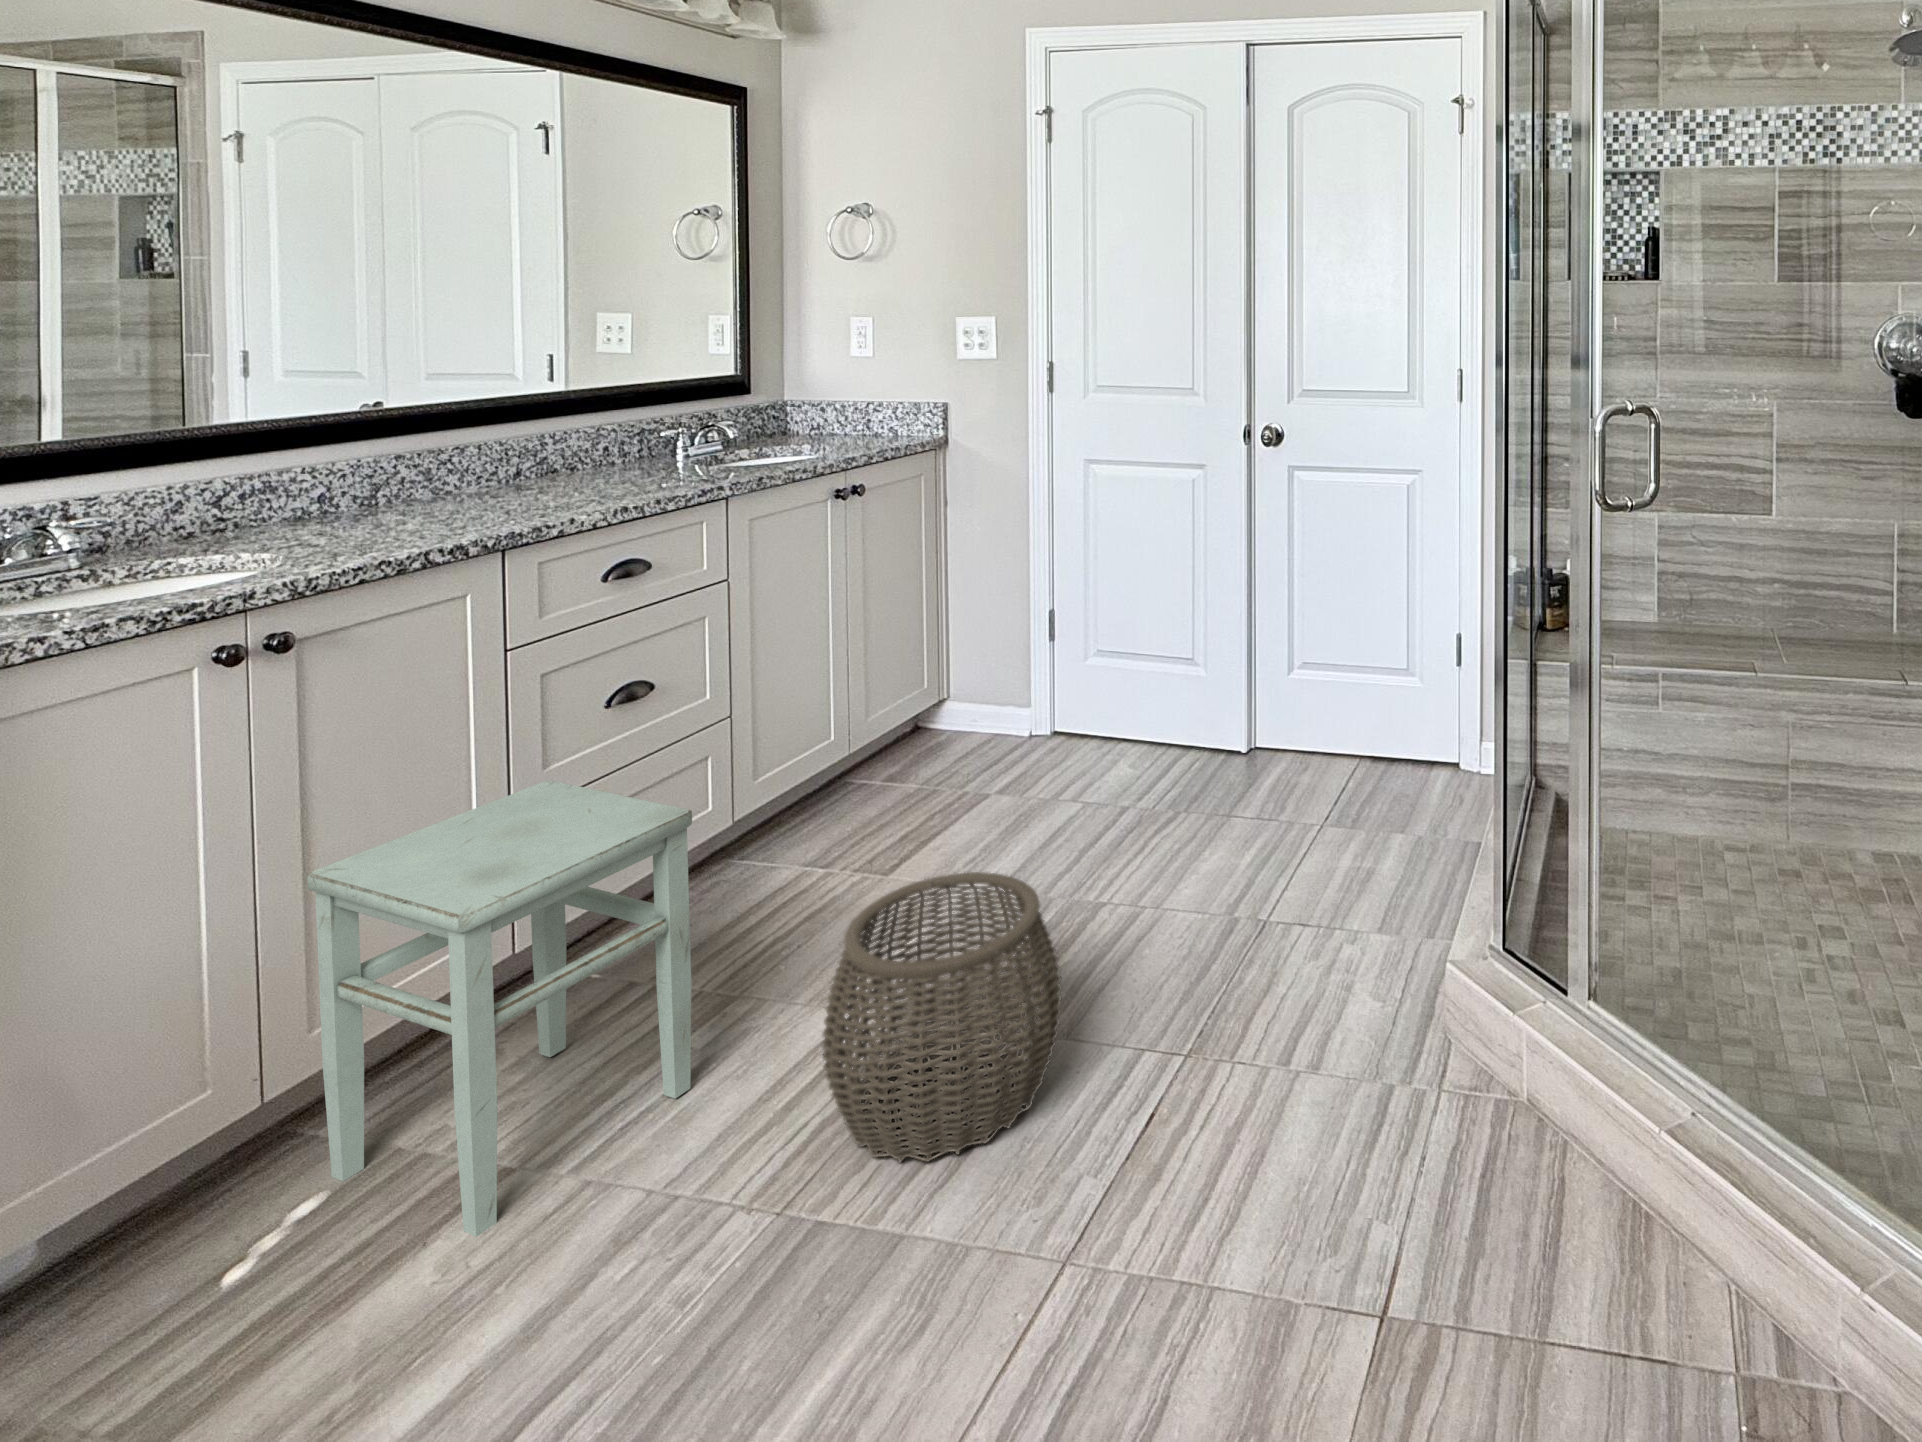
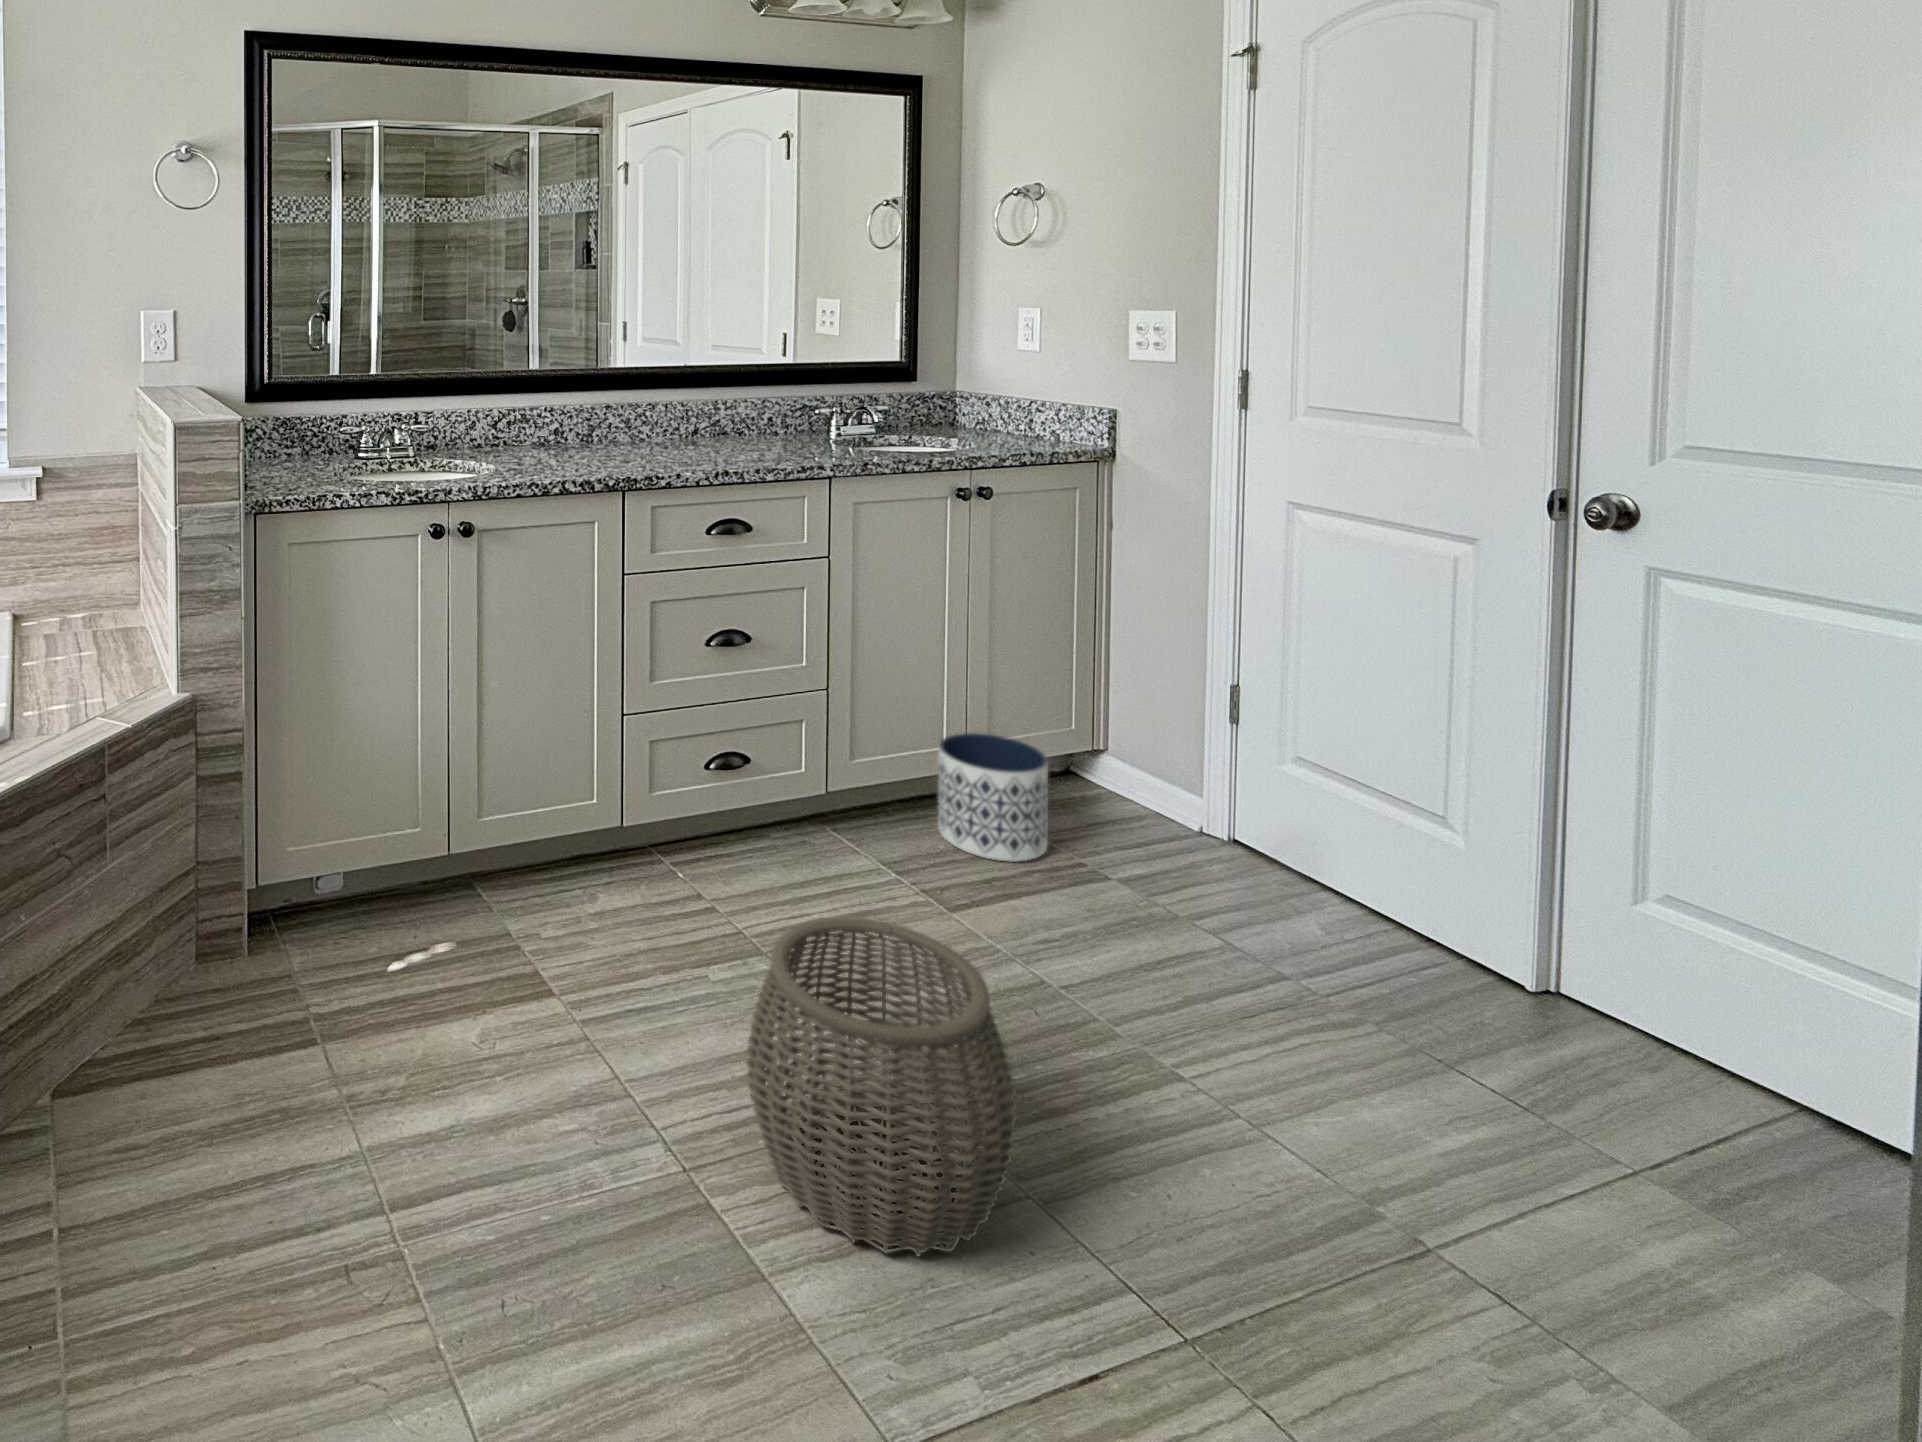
planter: none [834,710,935,826] -> present [938,733,1048,862]
stool: present [307,781,692,1237] -> none [463,689,693,1030]

